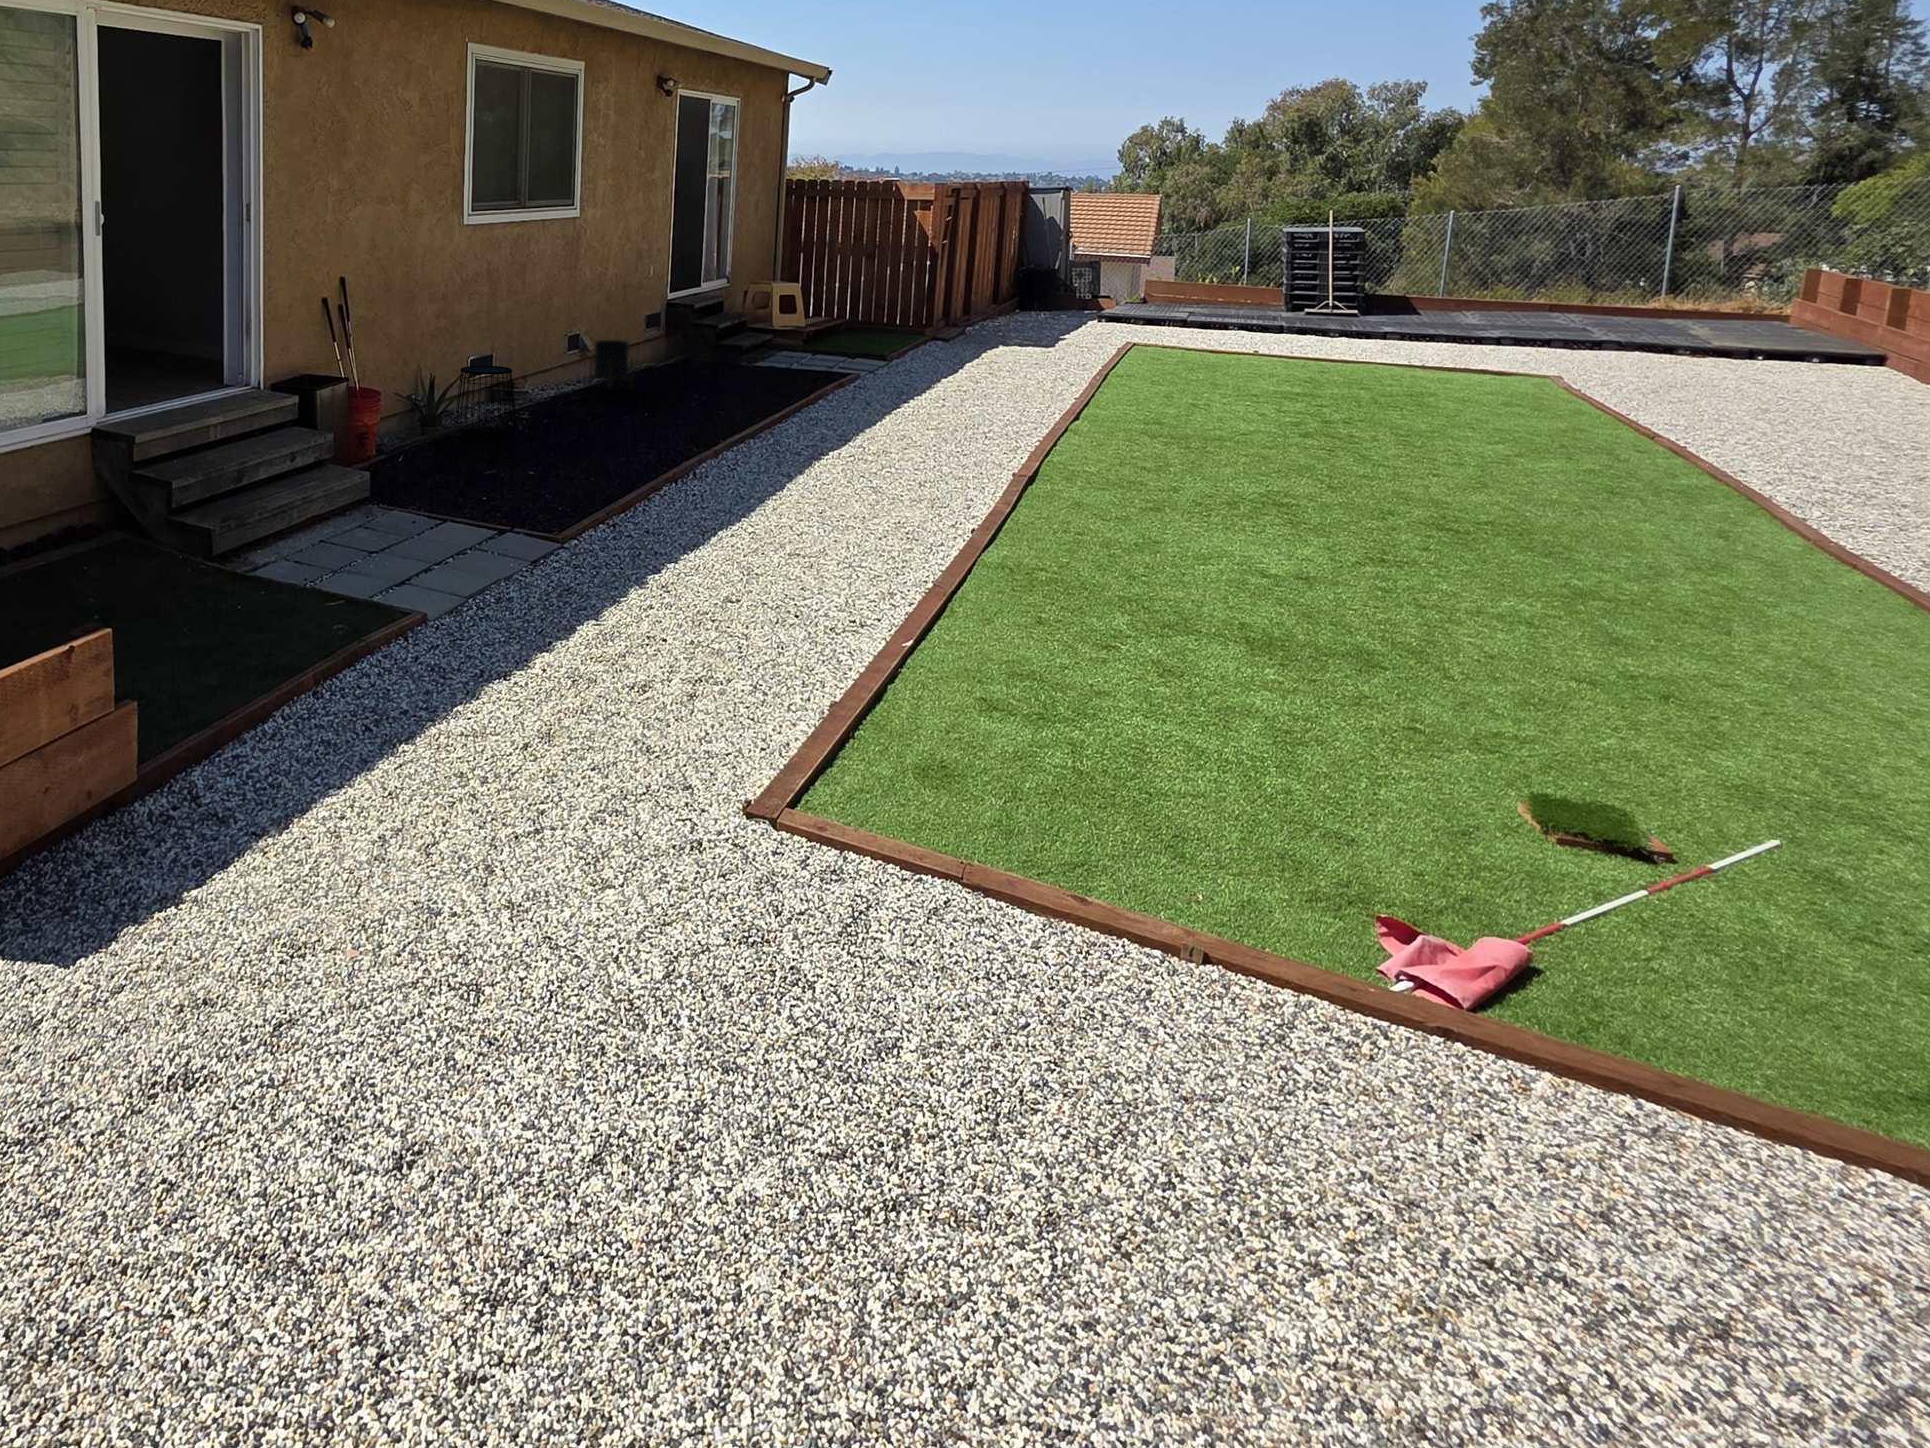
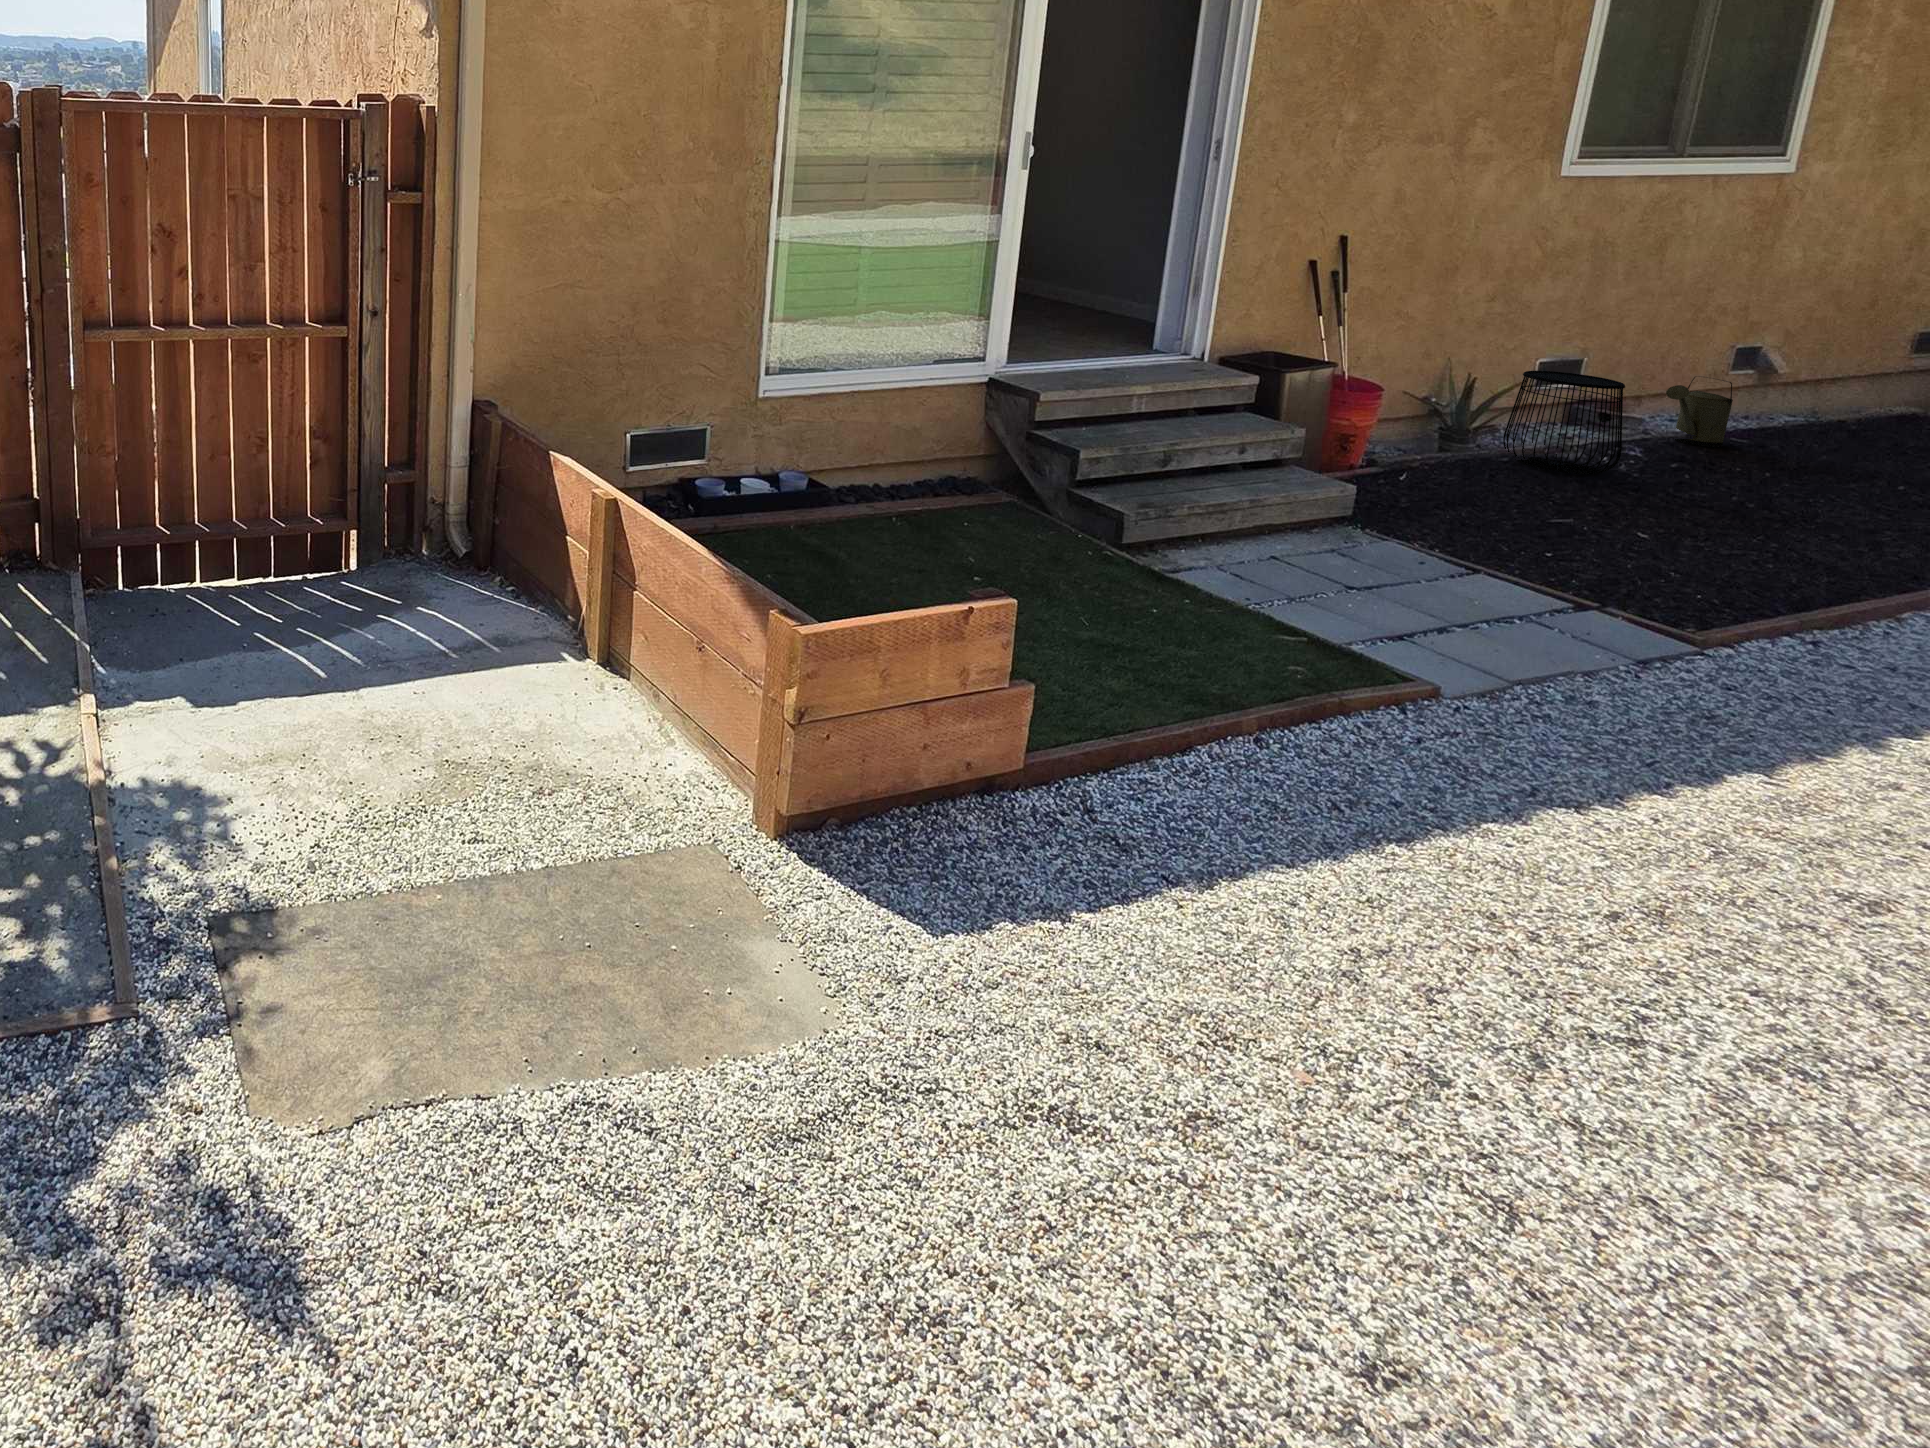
planter: present [589,340,633,389] -> none [1777,361,1890,444]
watering can: none [535,358,566,405] -> present [1666,377,1733,447]

